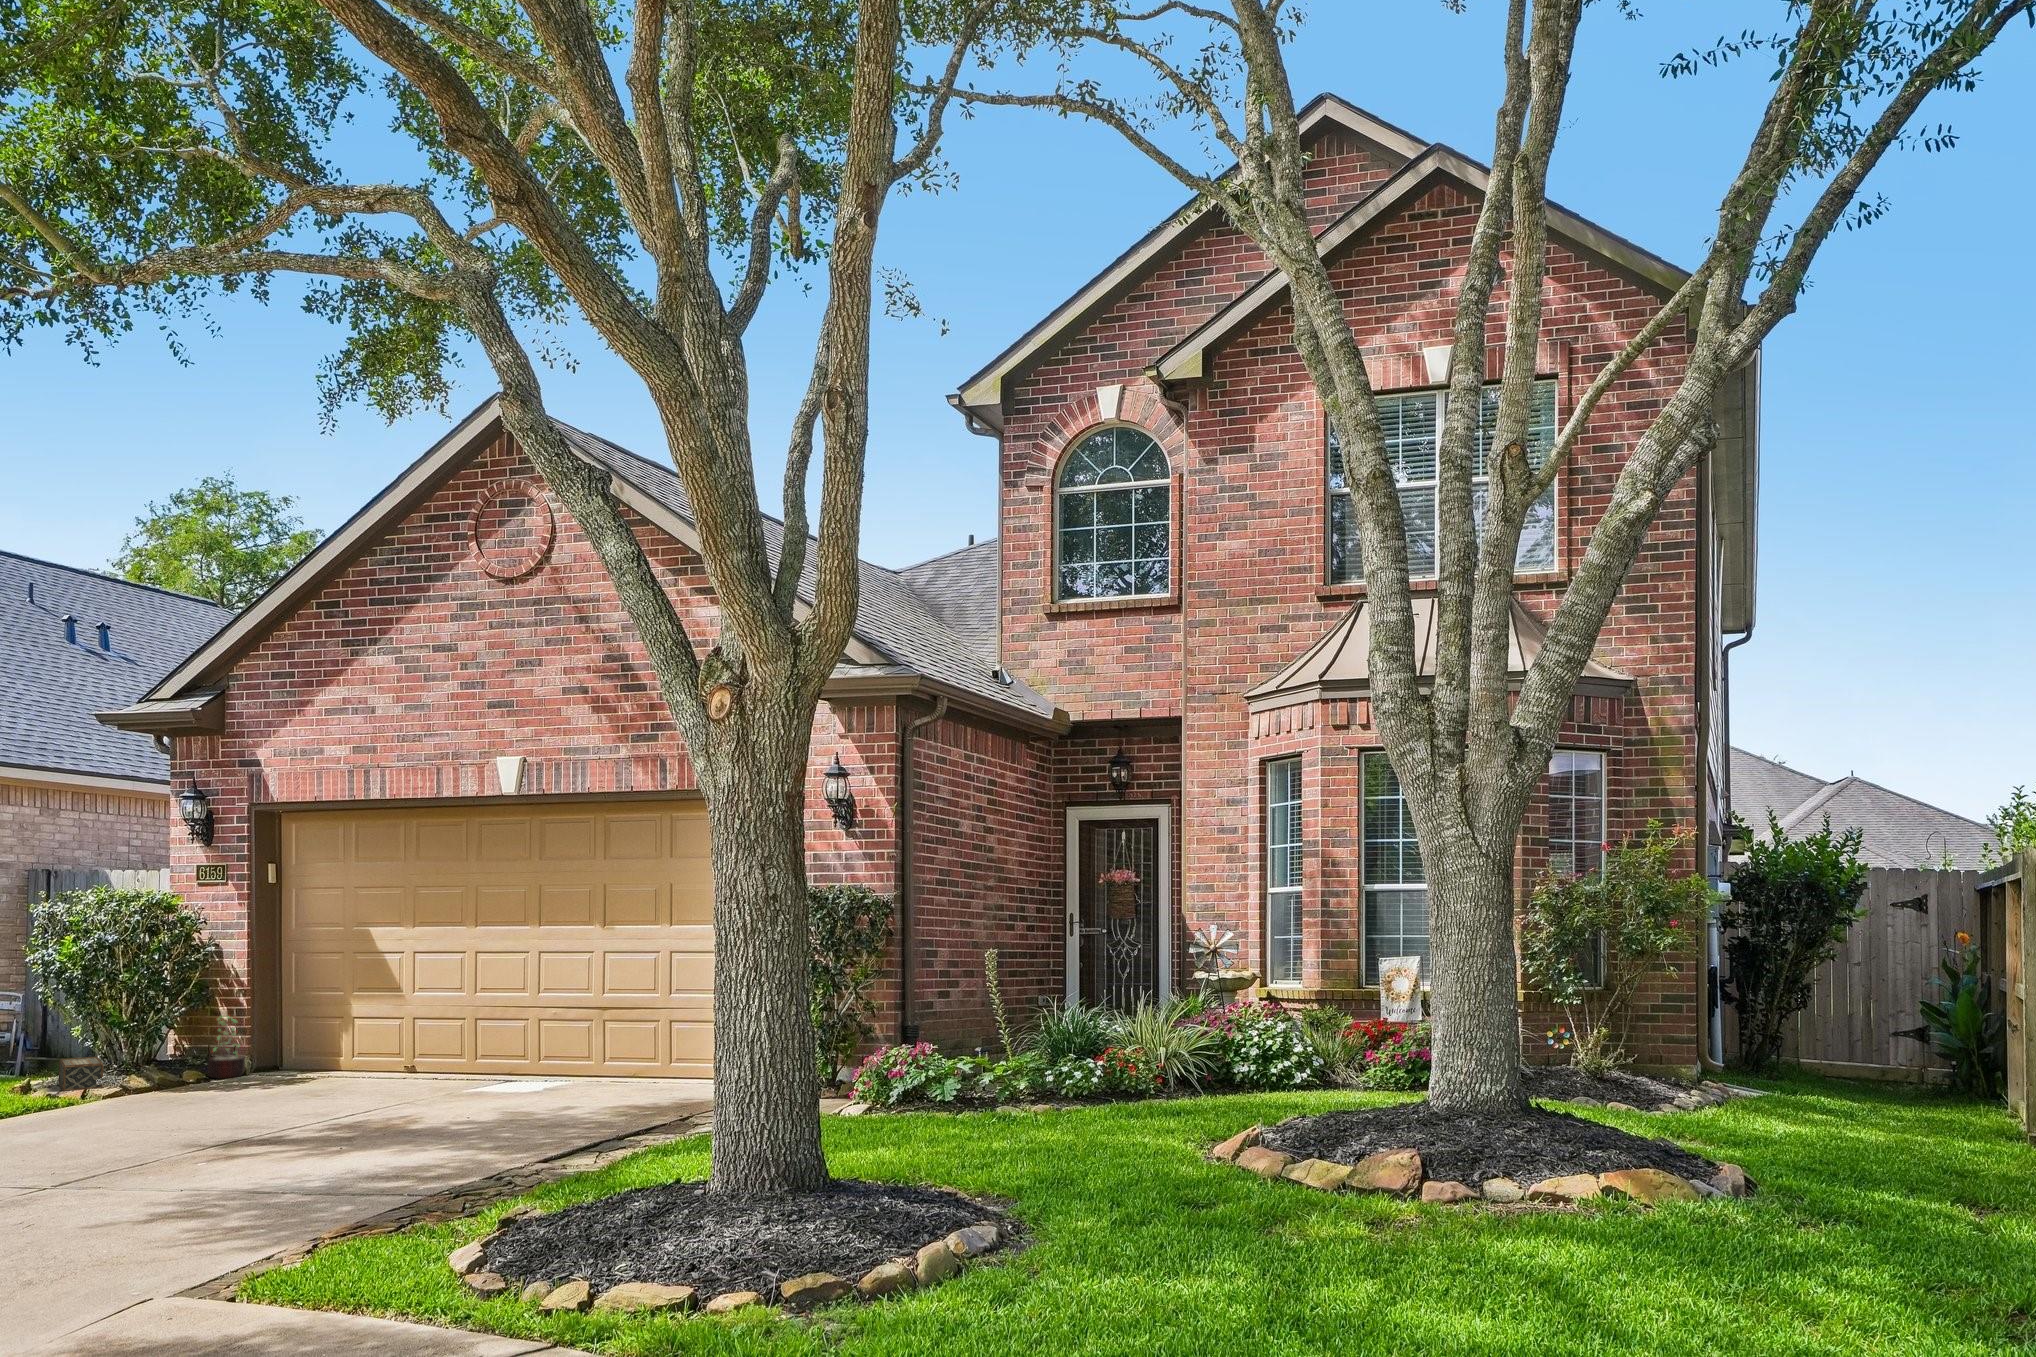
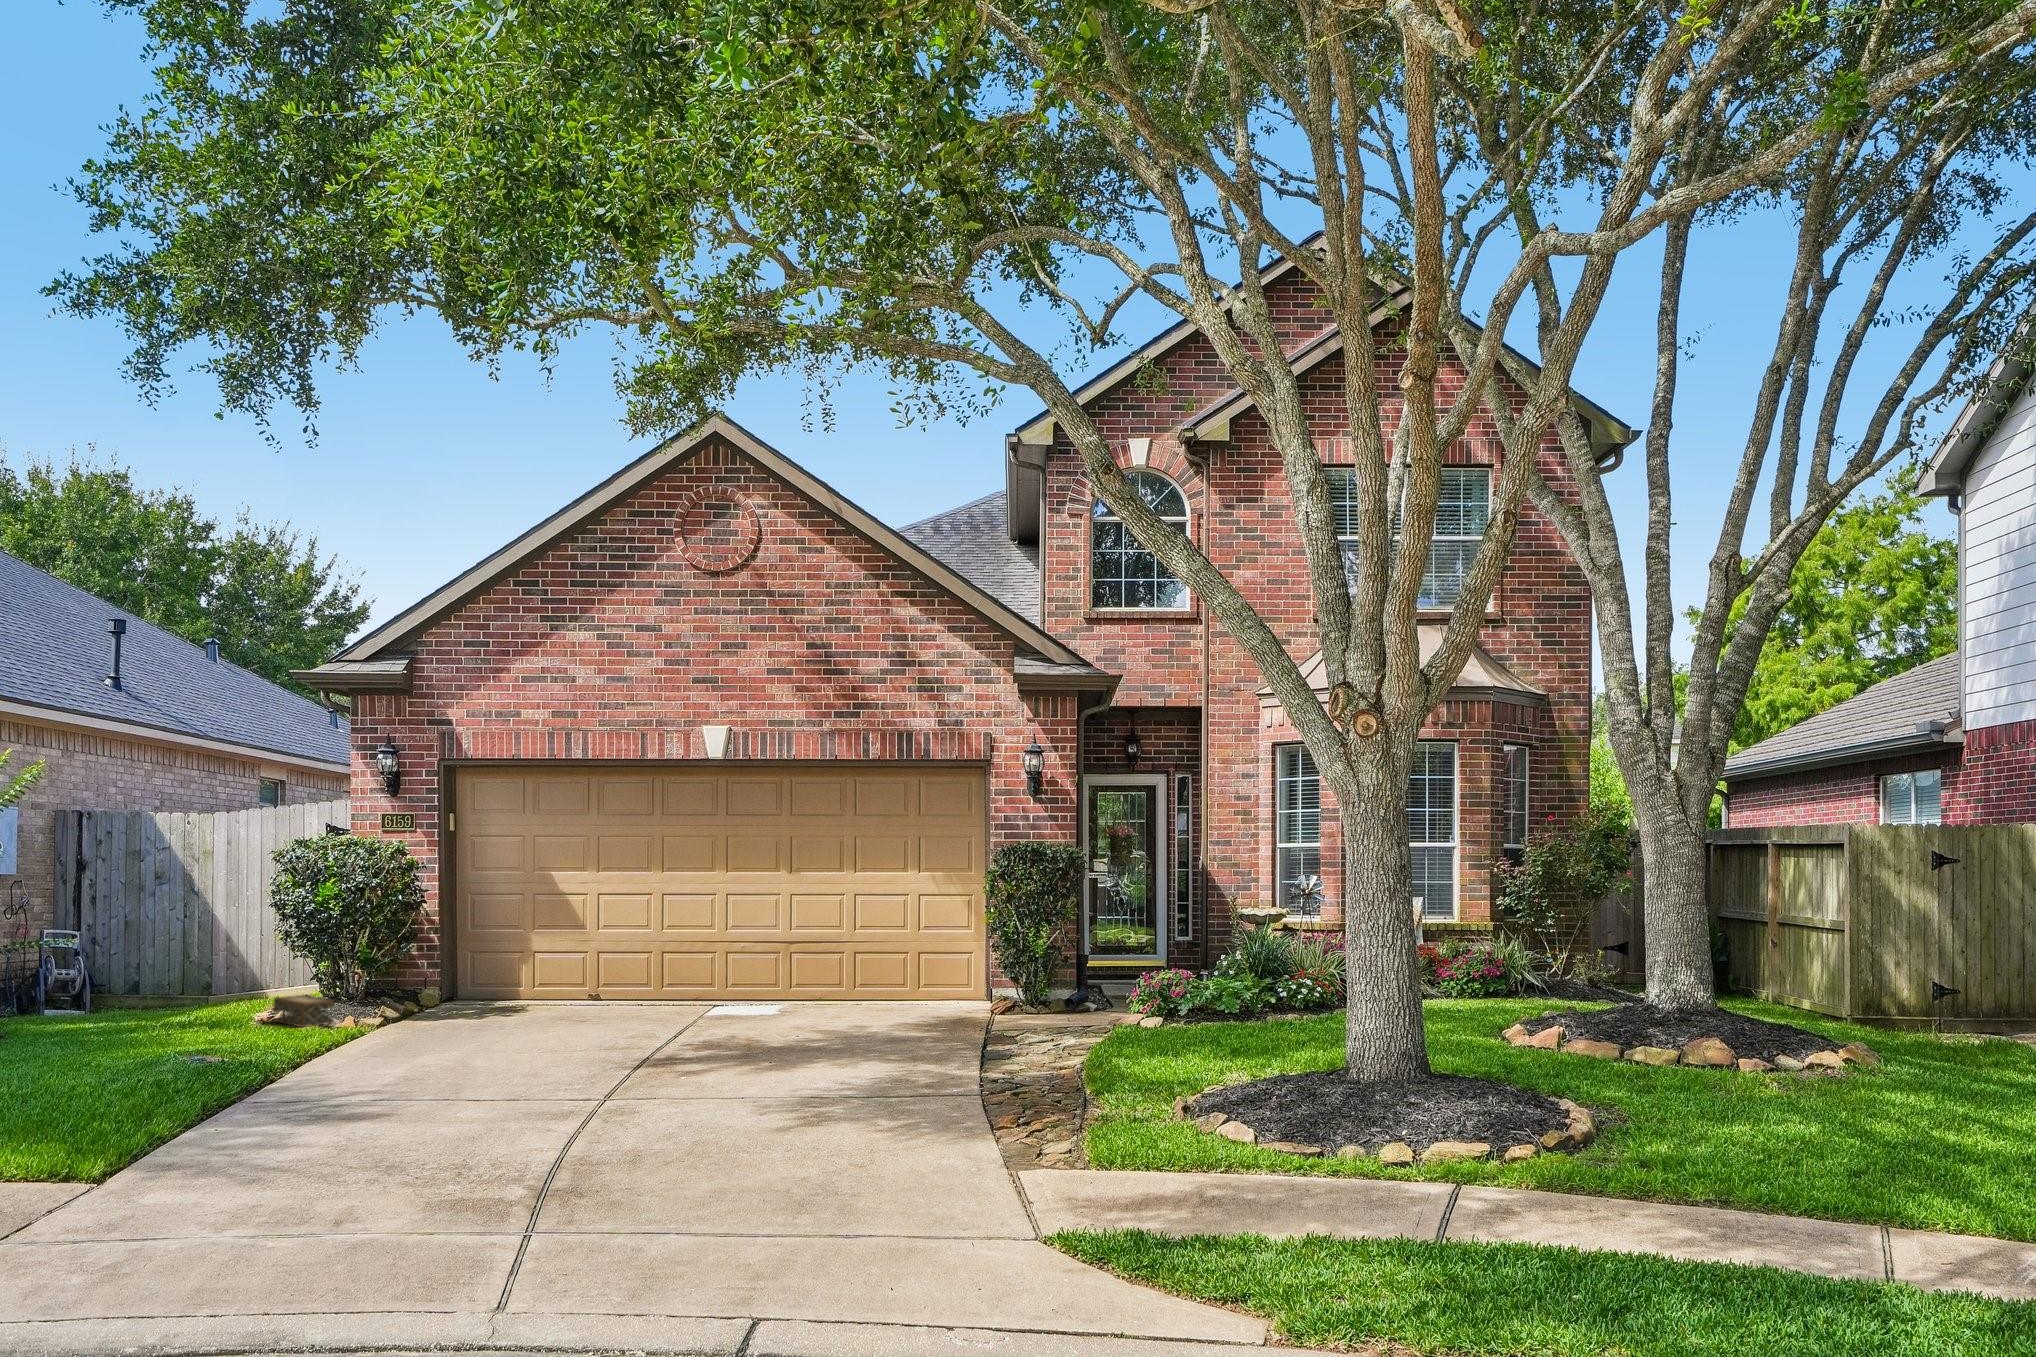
decorative plant: present [208,1016,245,1078] -> none [410,952,449,1012]

